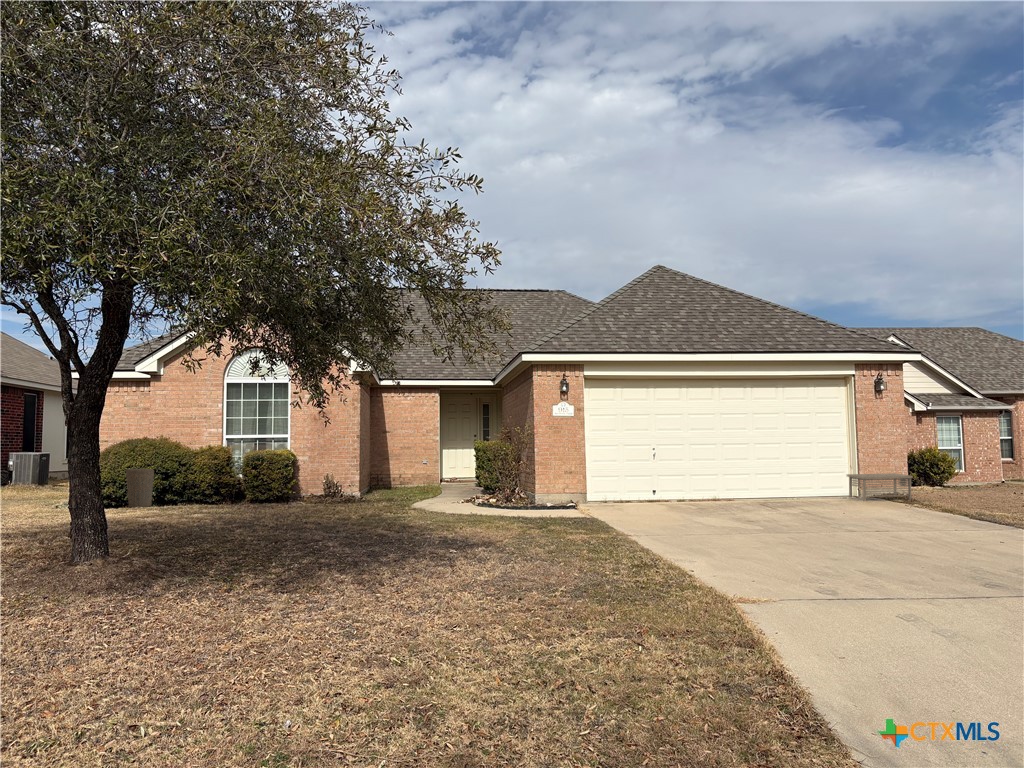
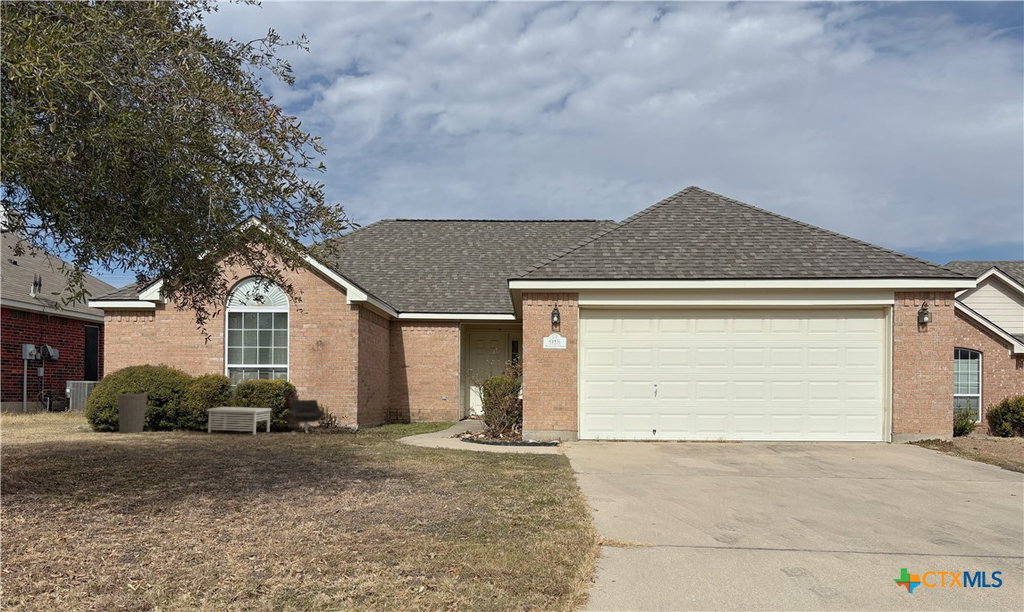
lounge chair: none [296,469,333,501] -> present [289,400,324,432]
storage bench: present [847,473,913,501] -> present [207,407,271,435]

